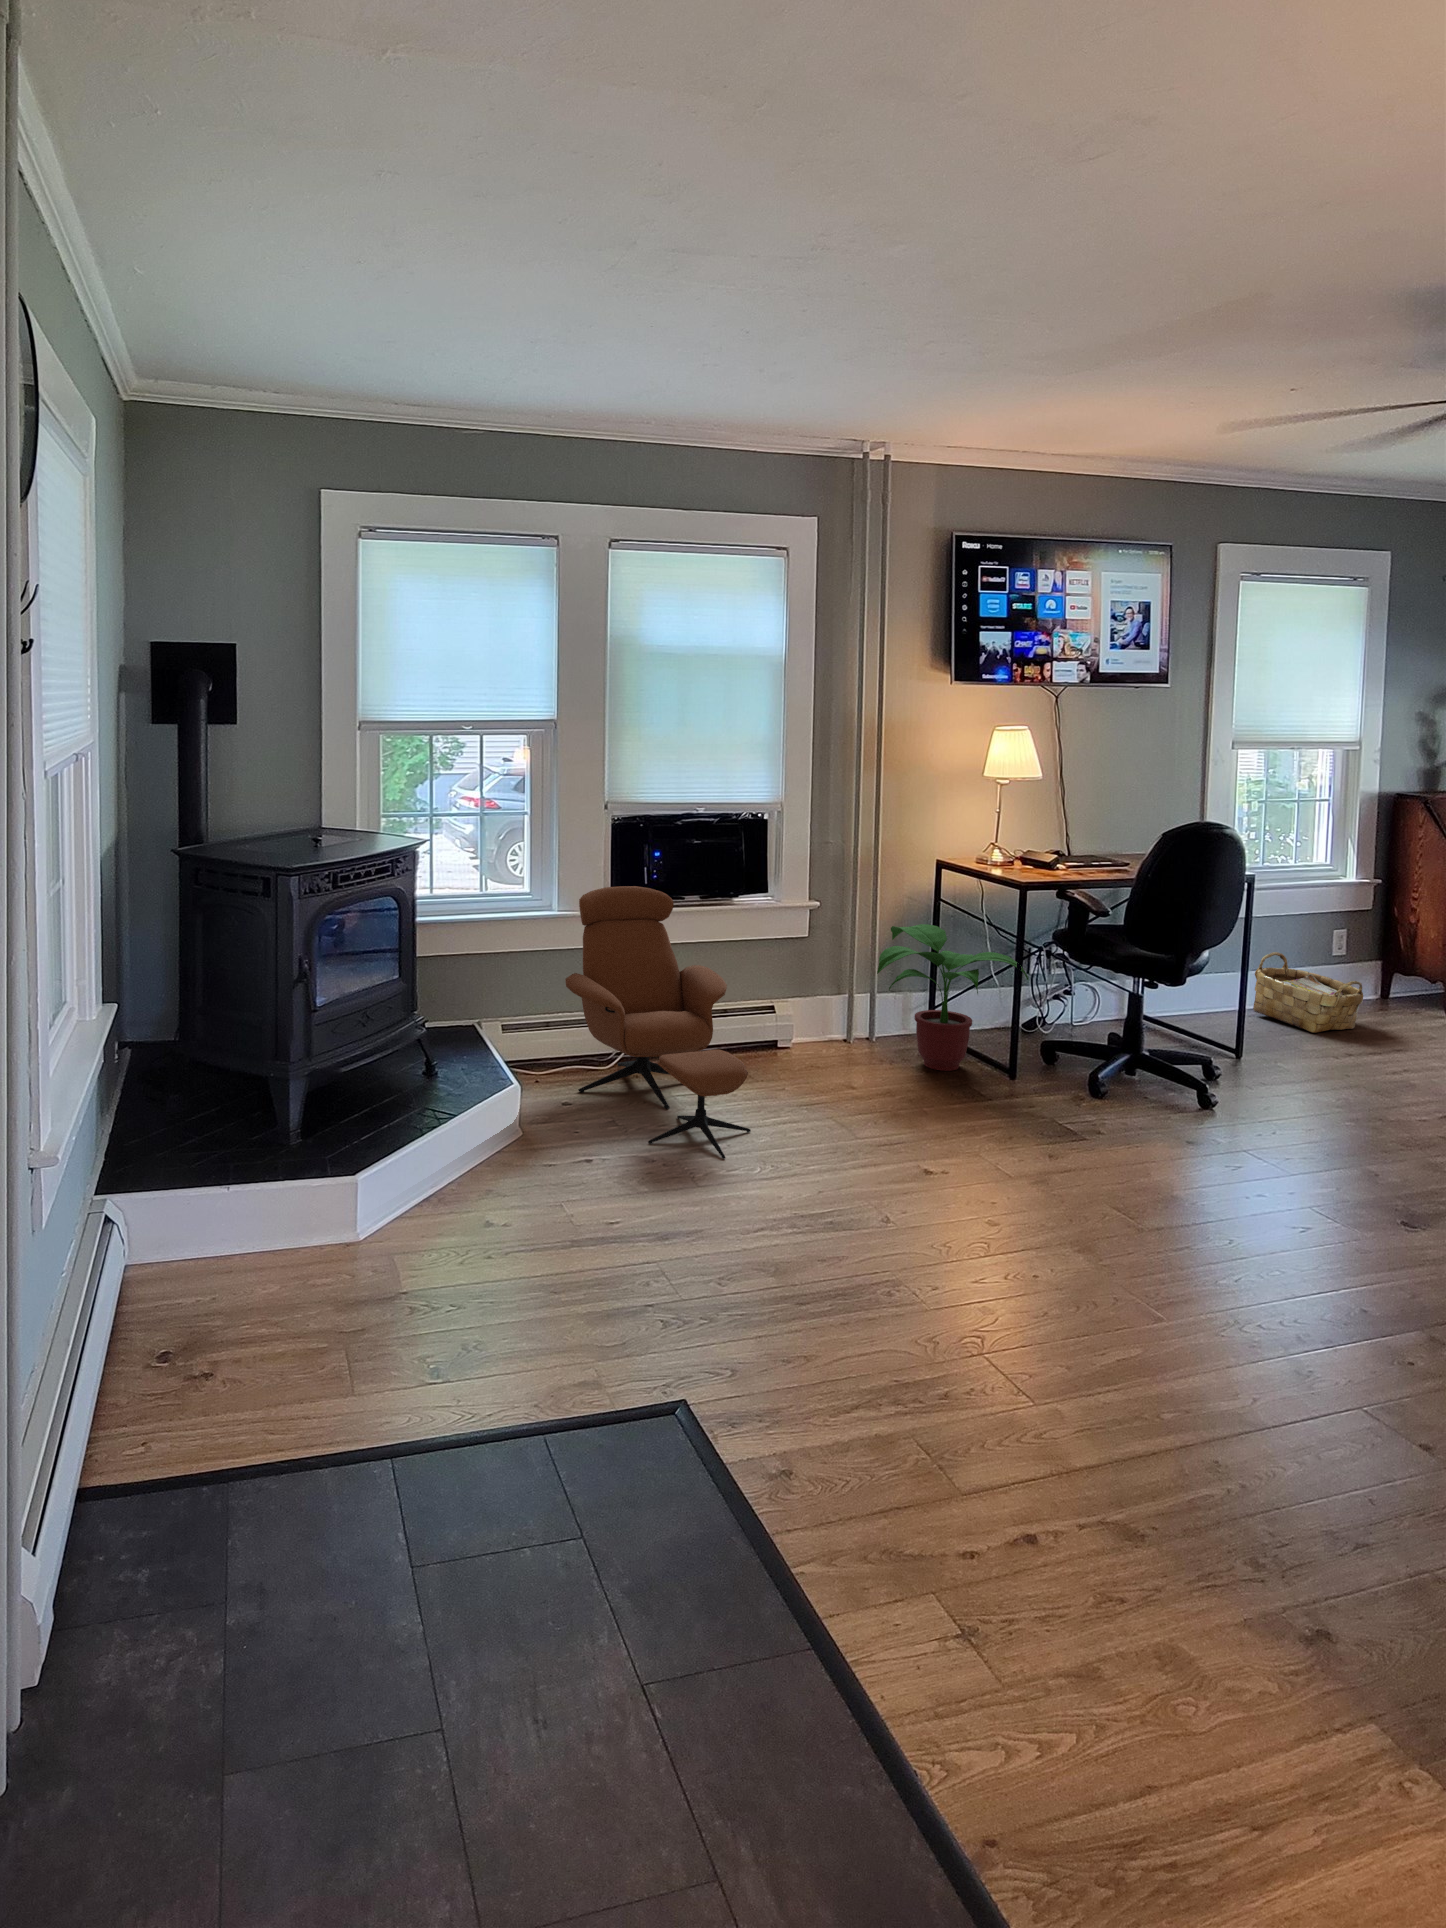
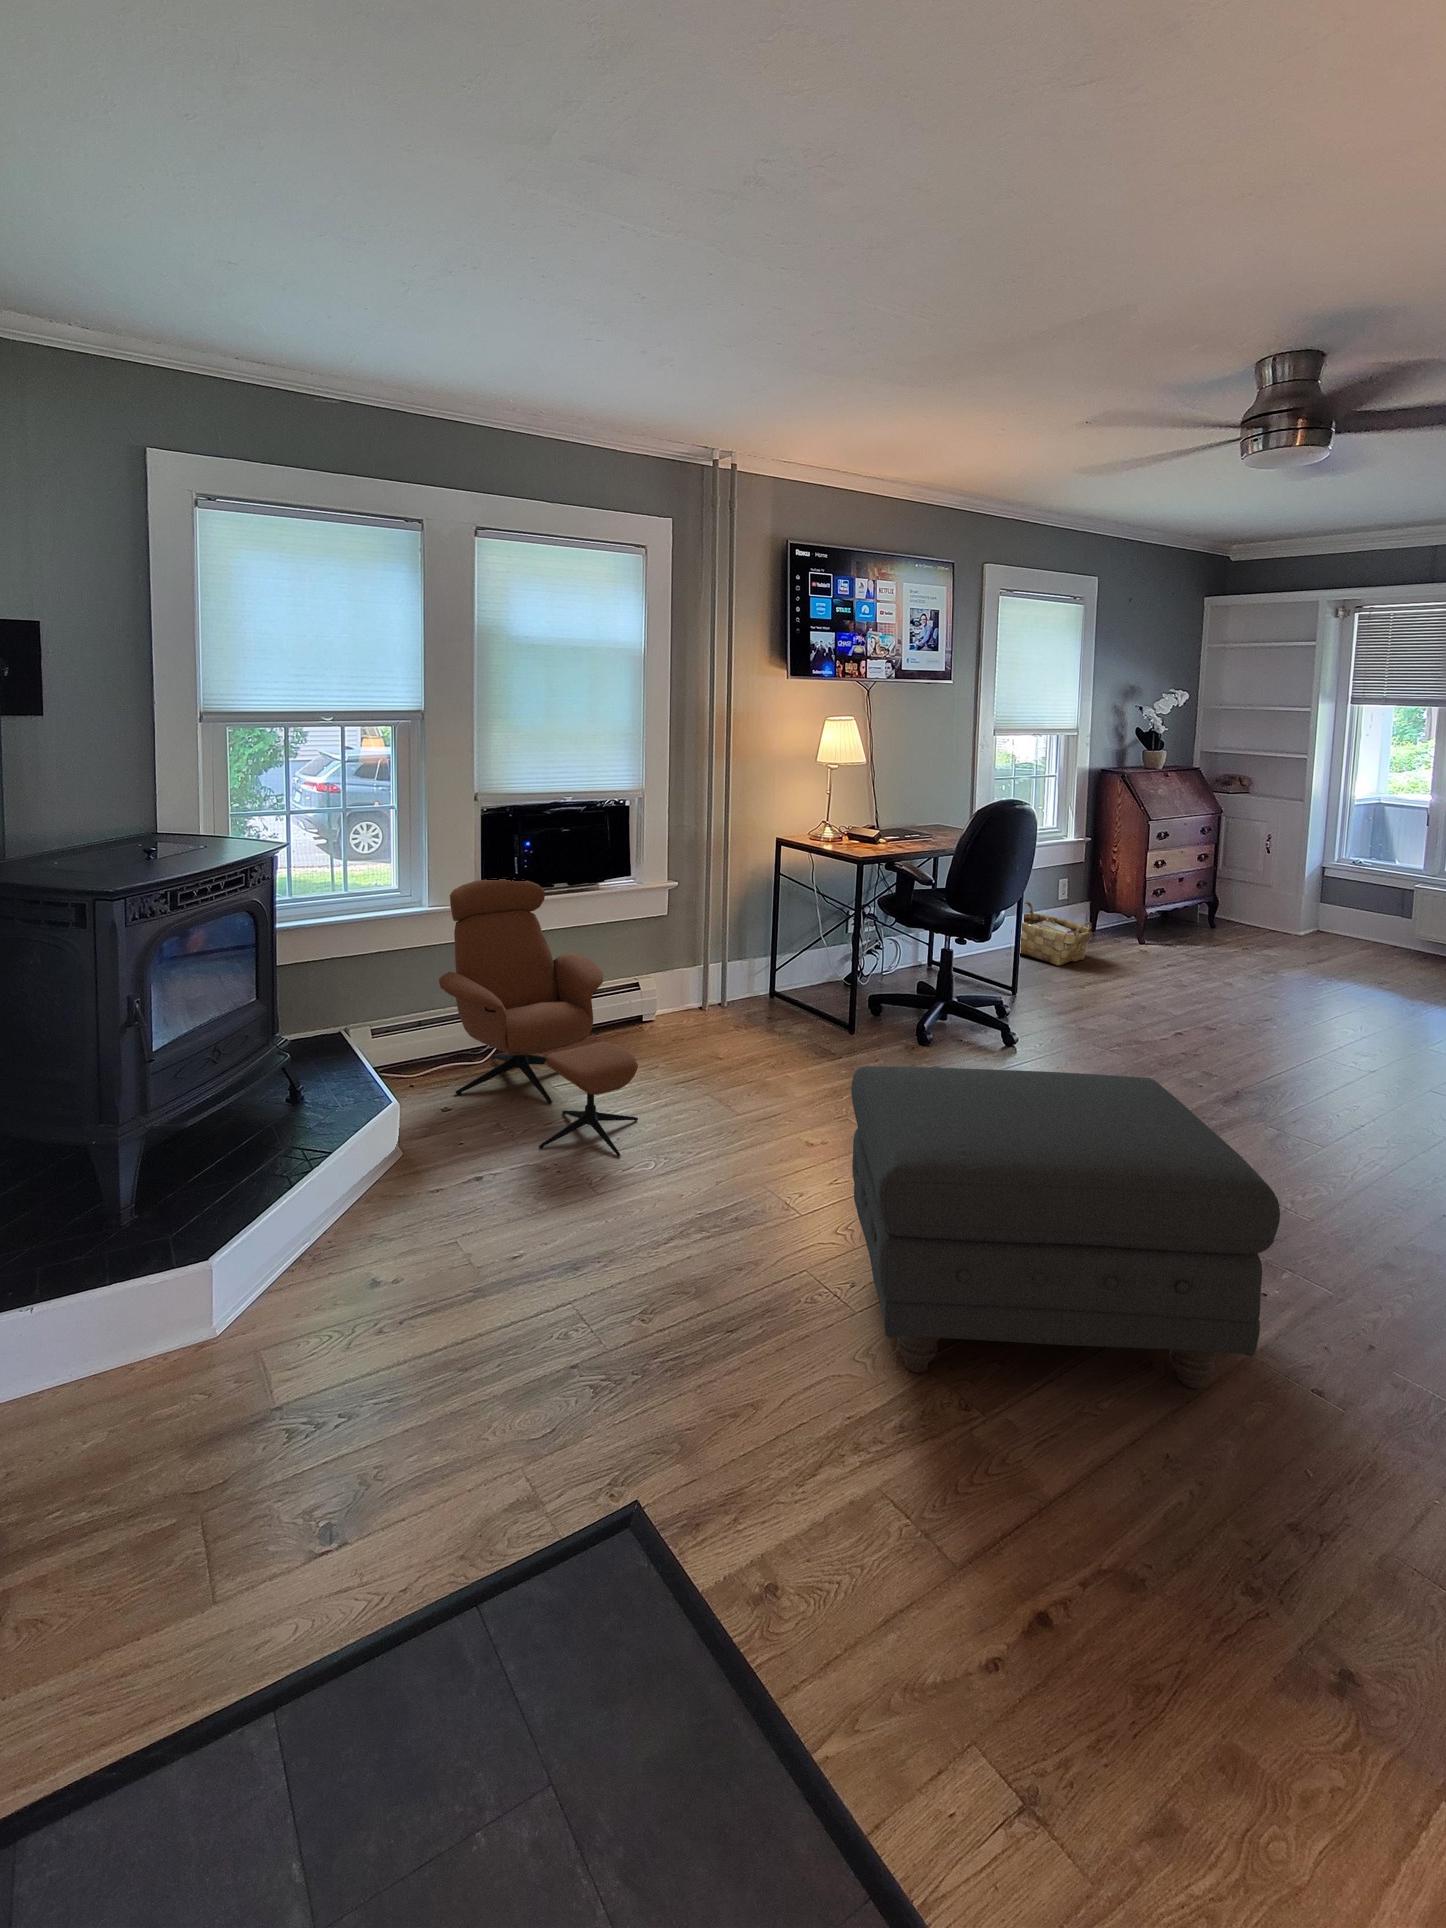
potted plant: present [877,924,1028,1071] -> none [738,898,864,1031]
ottoman: none [921,1076,1345,1418] -> present [851,1066,1280,1388]

